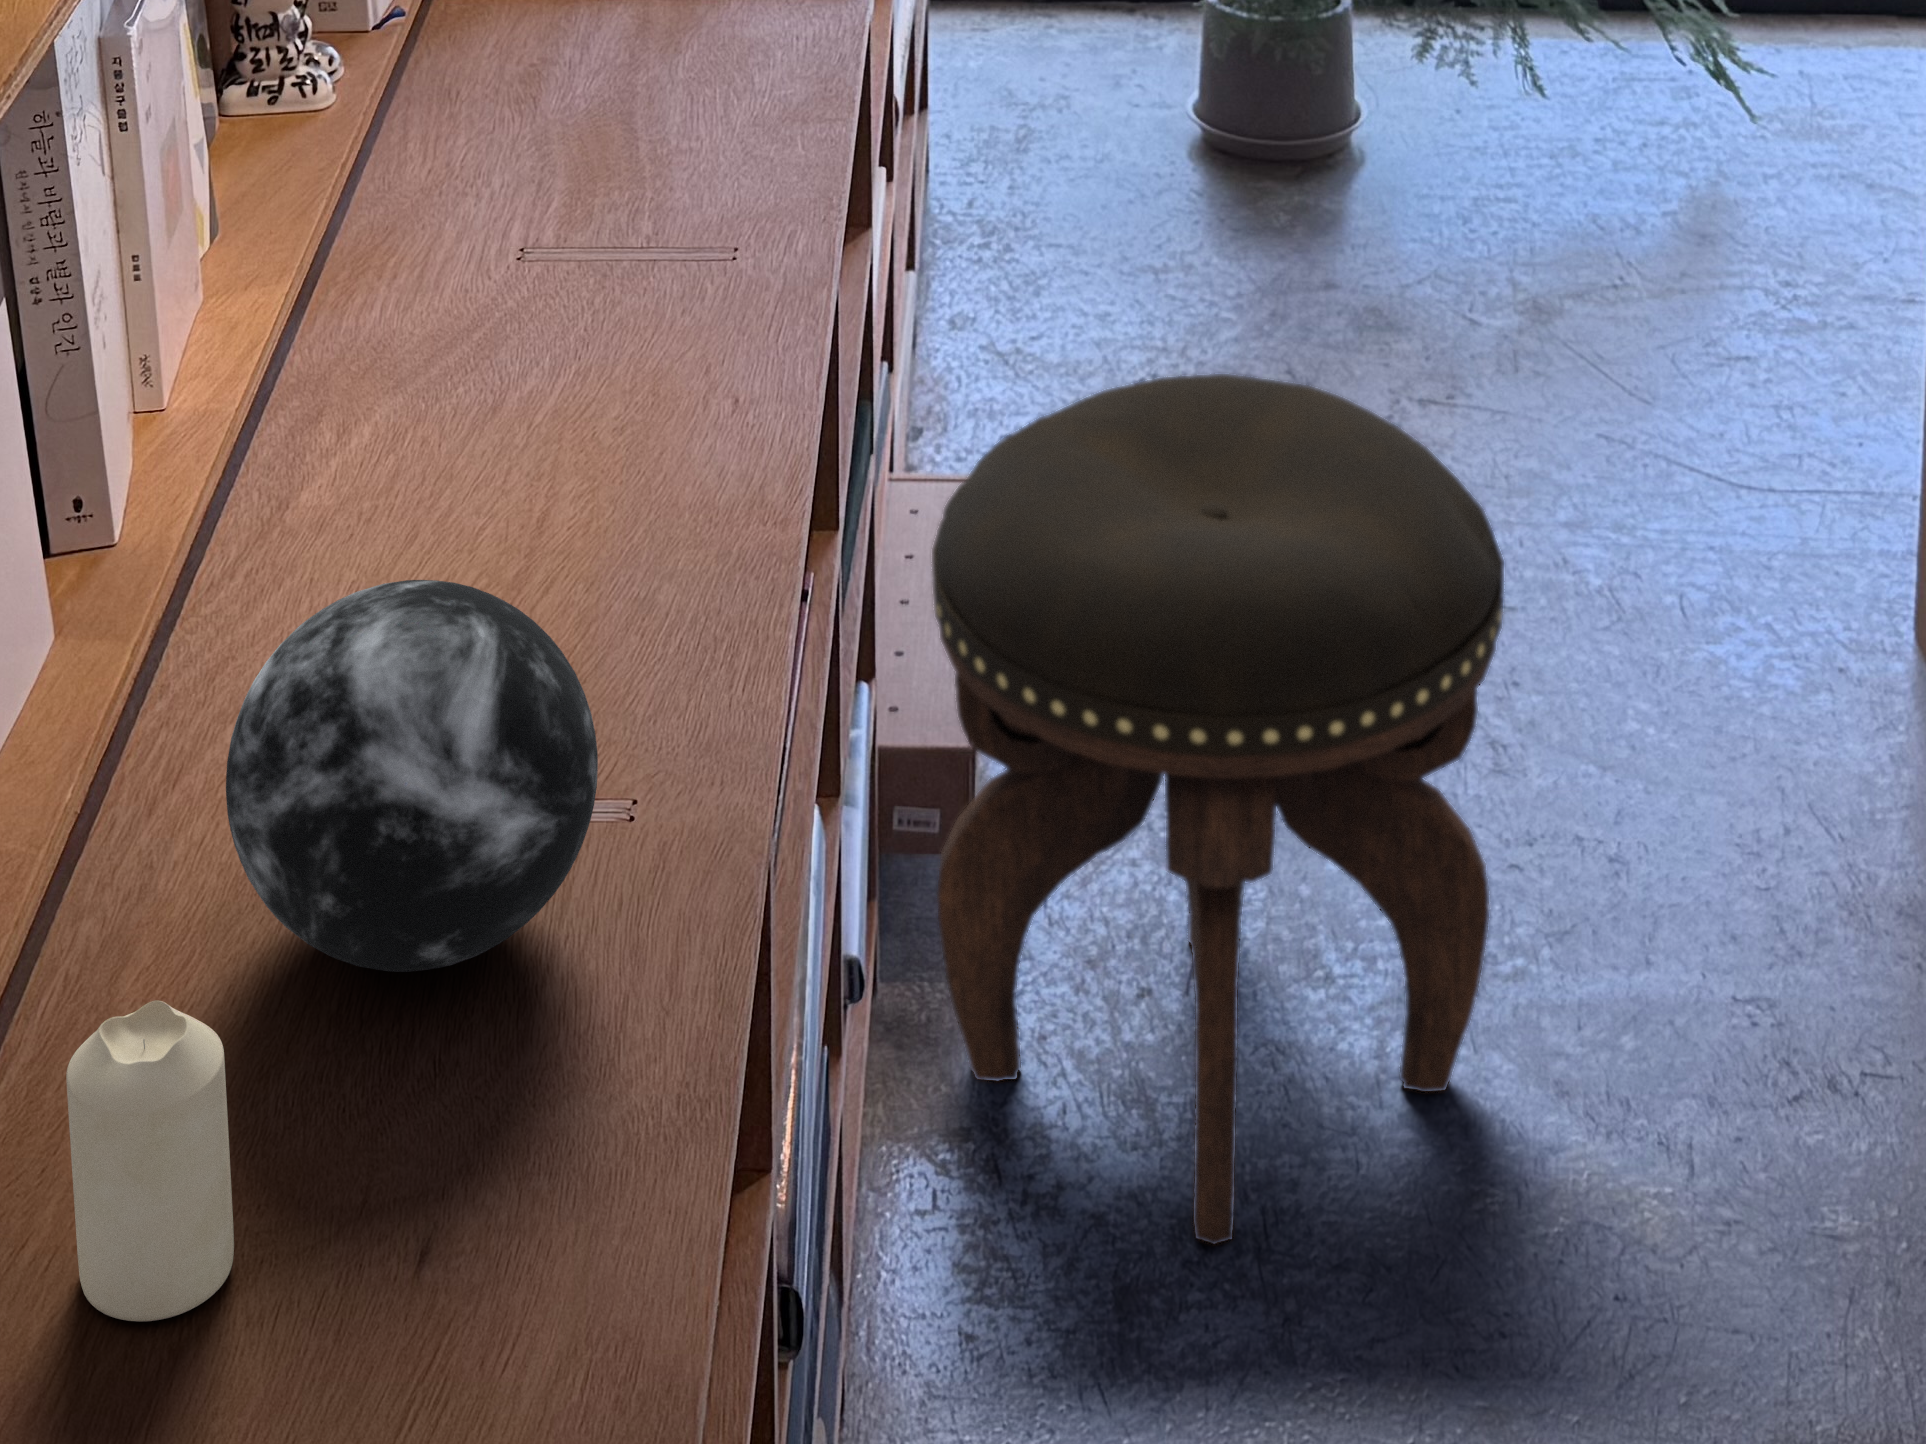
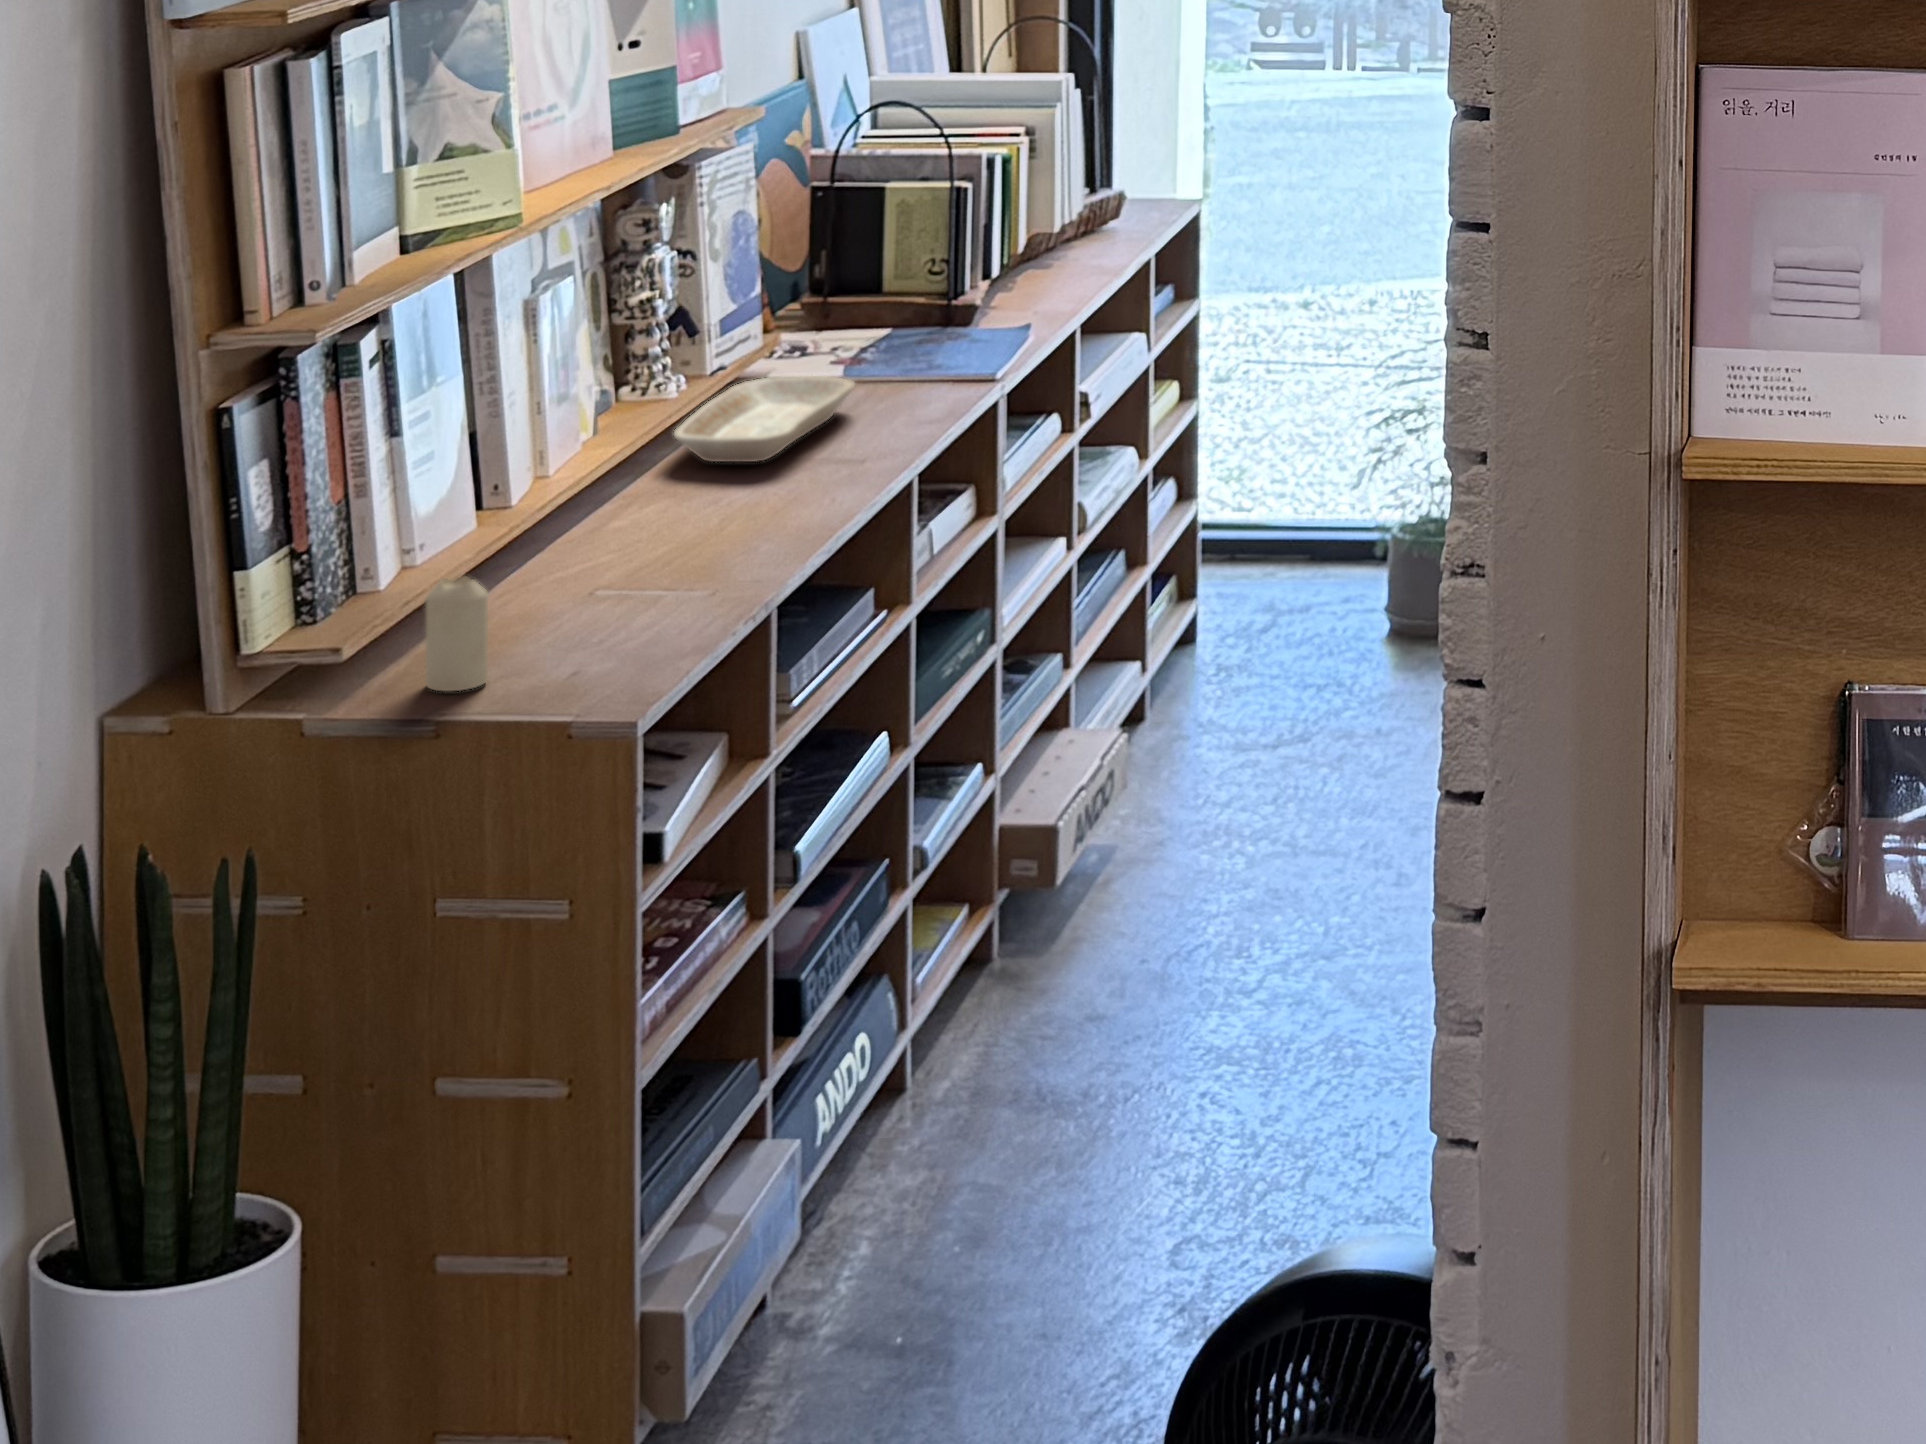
tray: none [370,20,661,274] -> present [674,376,855,462]
footstool: present [932,374,1504,1244] -> none [989,594,1297,1036]
decorative orb: present [226,580,598,972] -> none [518,473,676,626]

